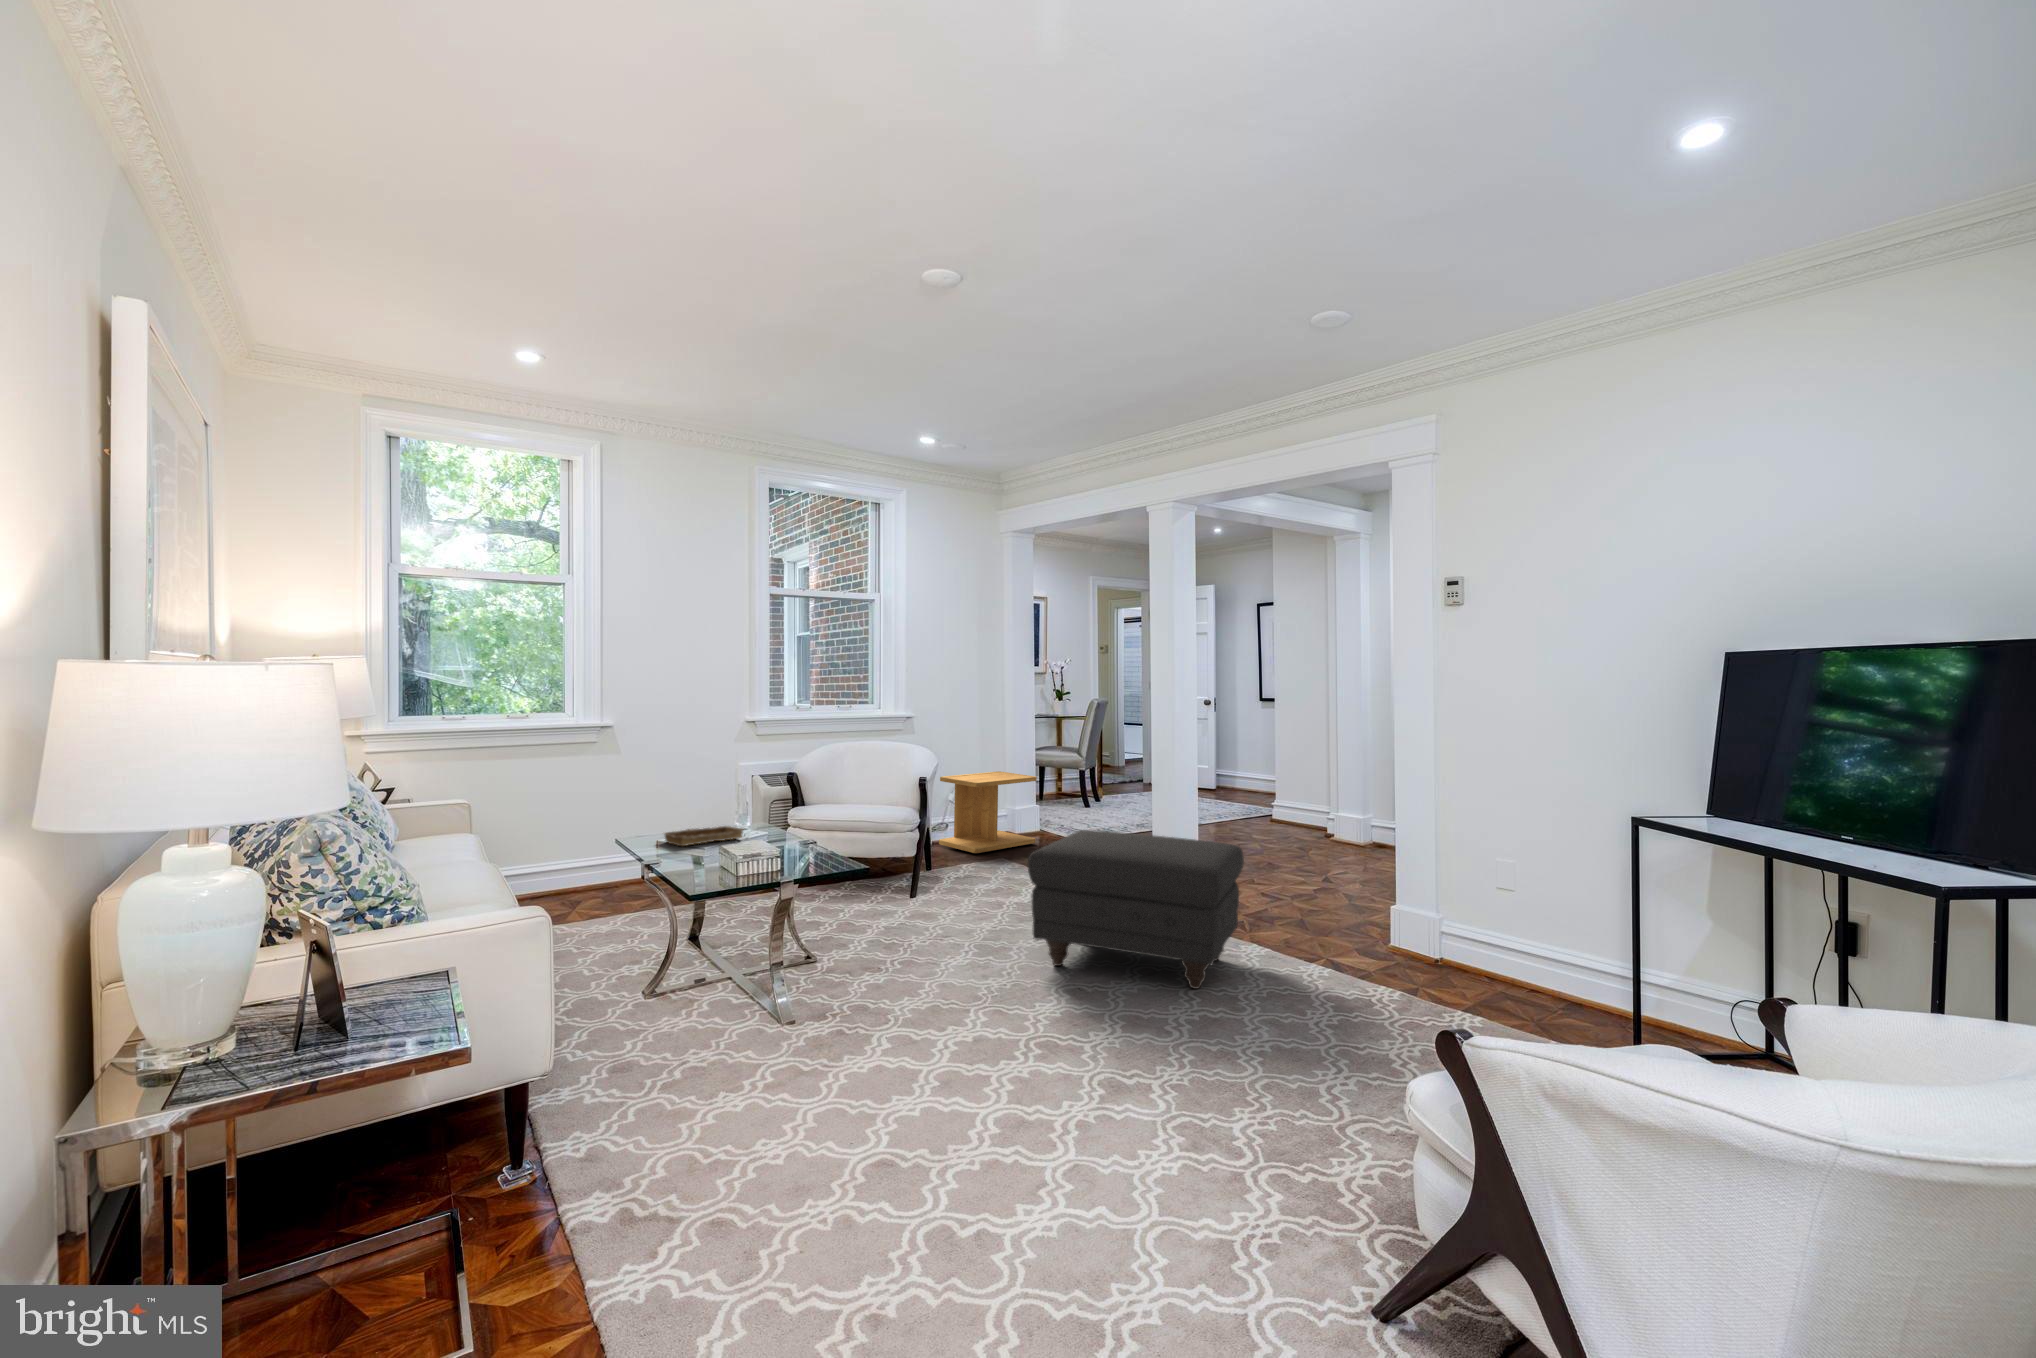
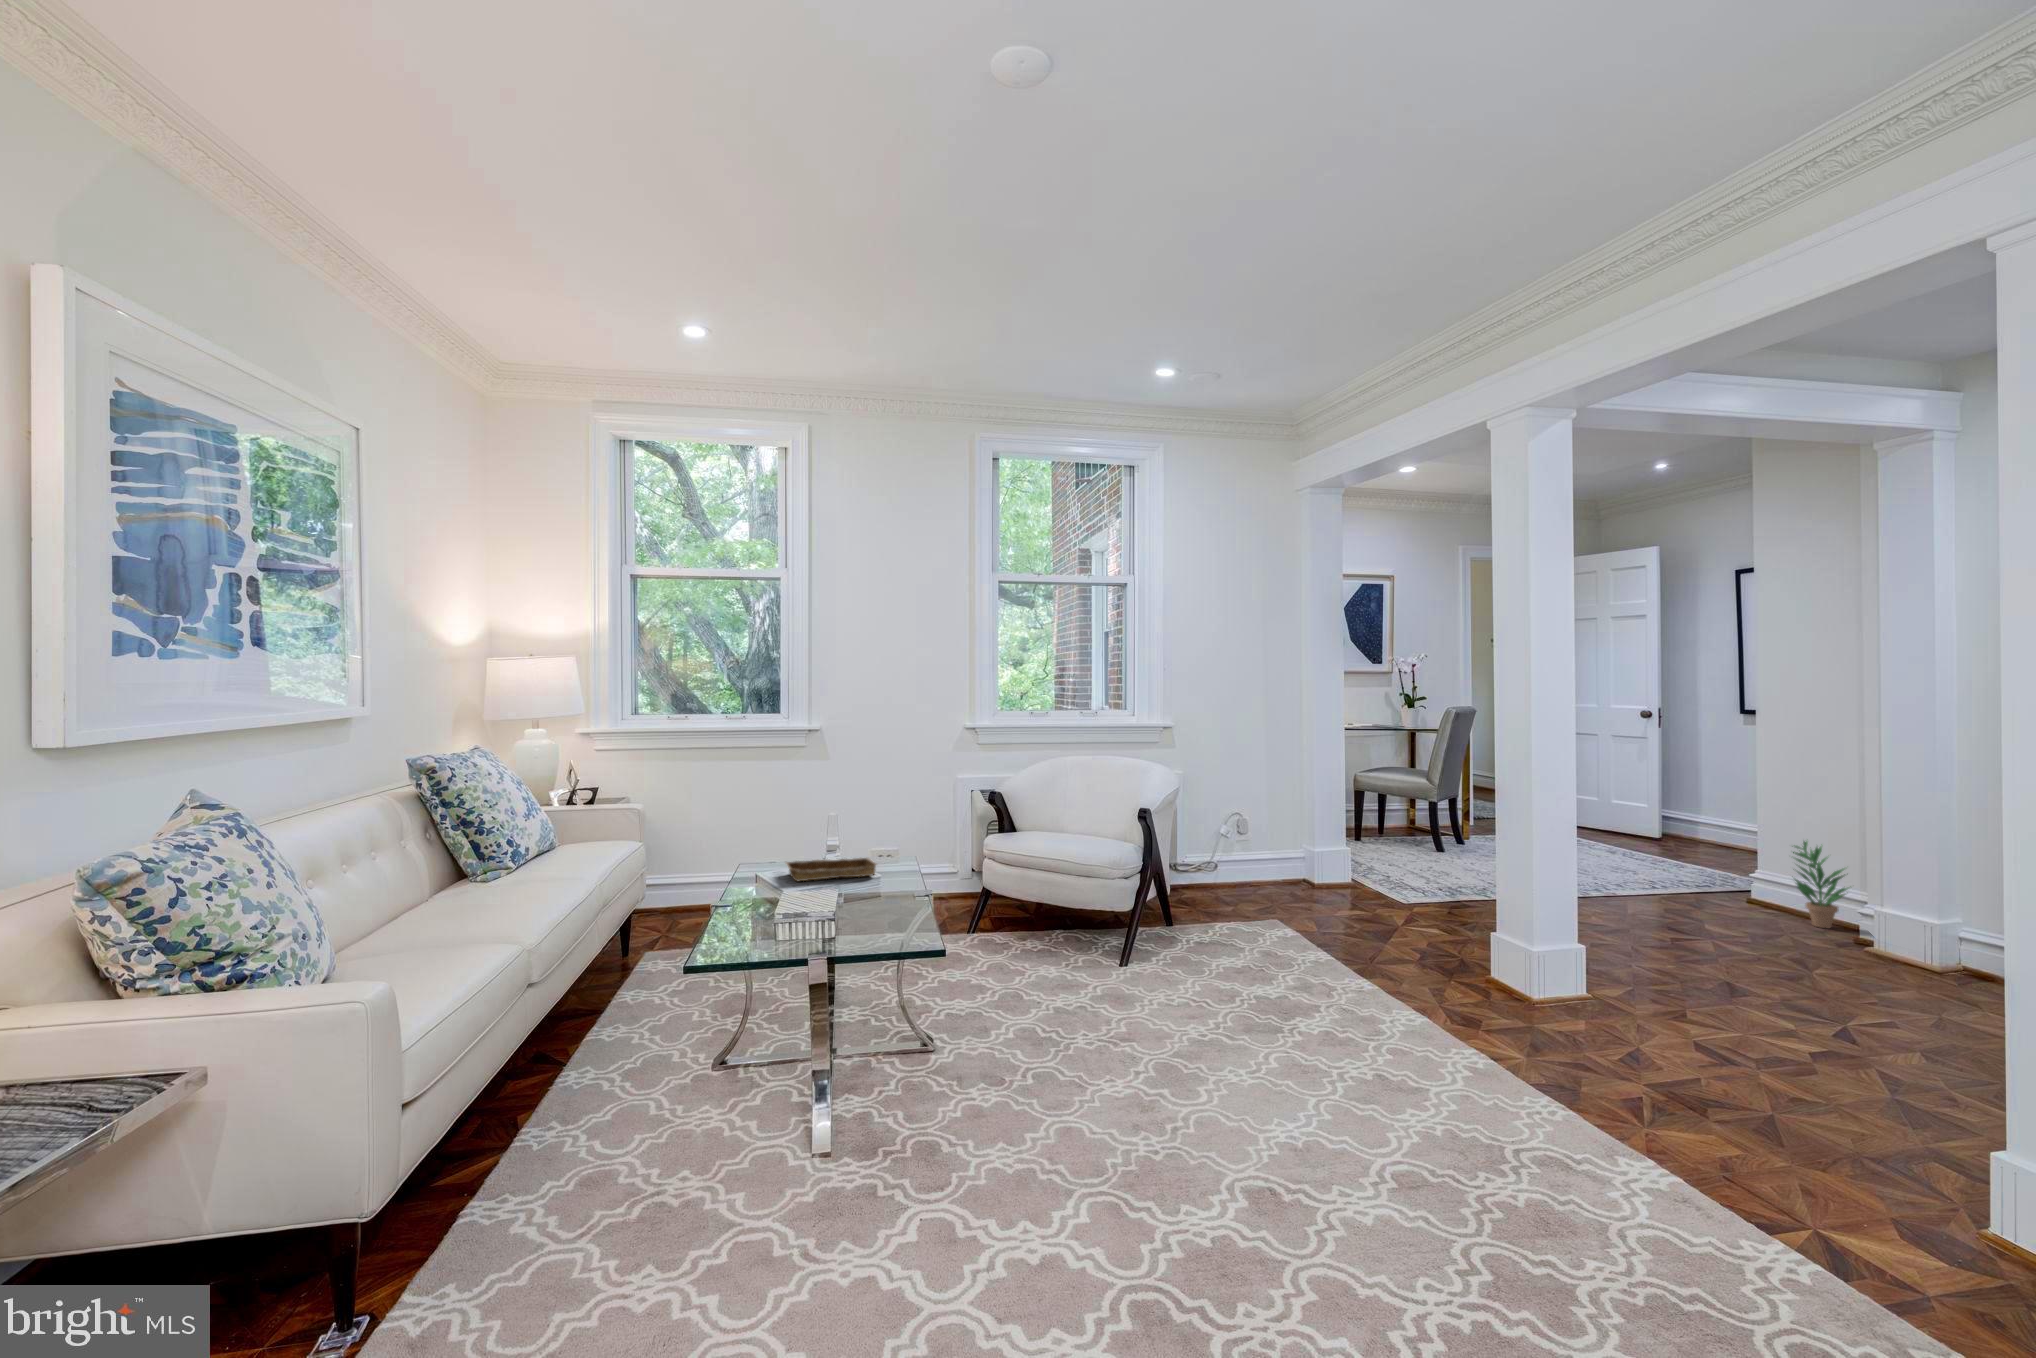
side table: present [939,771,1037,854] -> none [1205,800,1336,907]
potted plant: none [1292,780,1323,835] -> present [1793,841,1848,928]
ottoman: present [1028,830,1244,989] -> none [1197,910,1614,1249]

